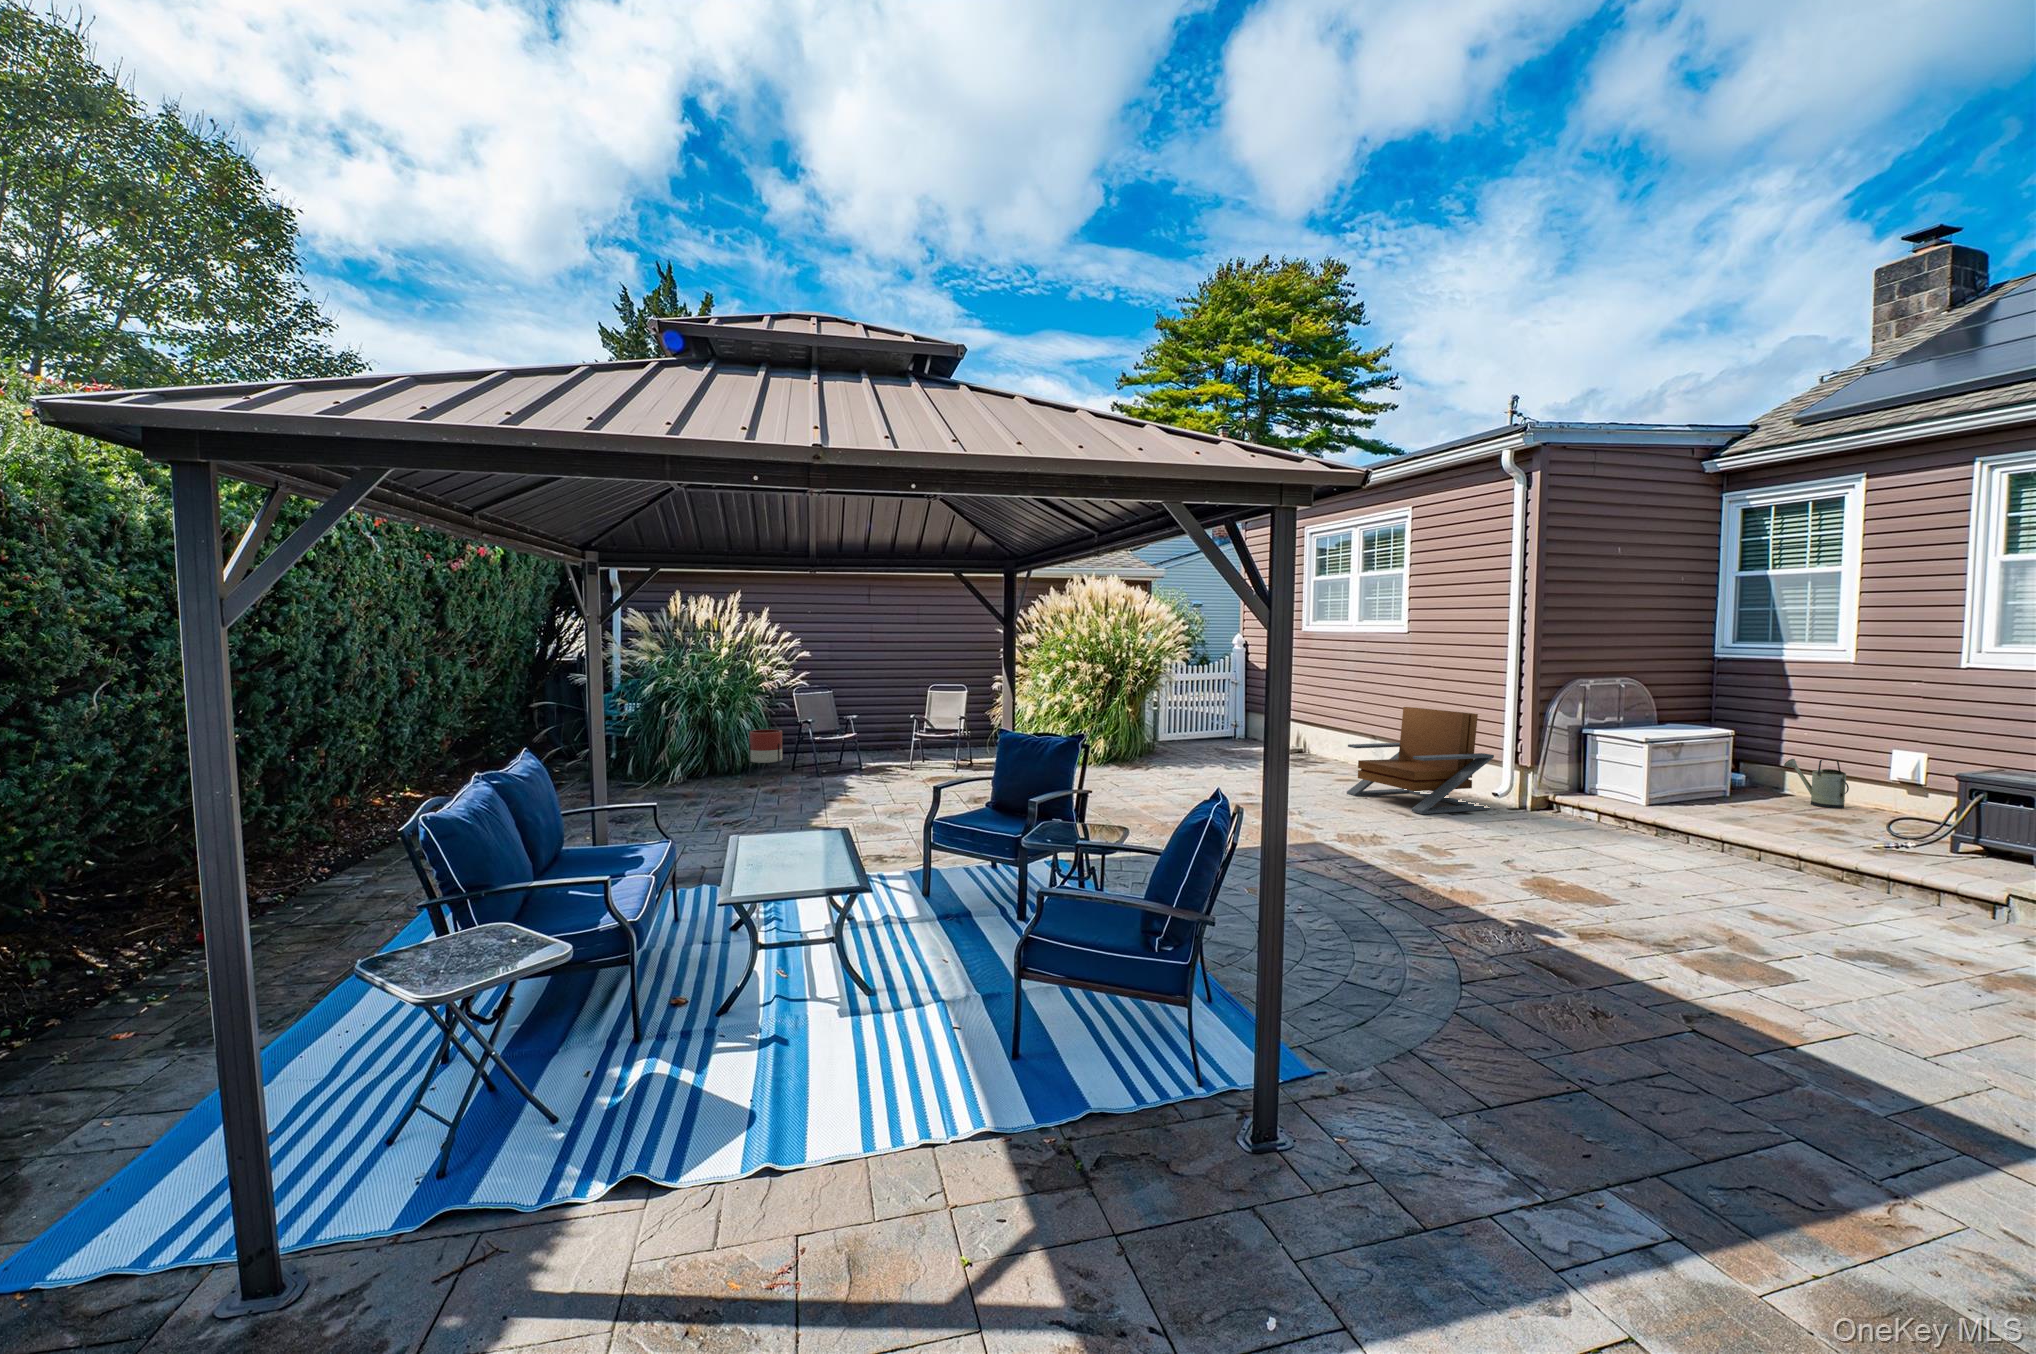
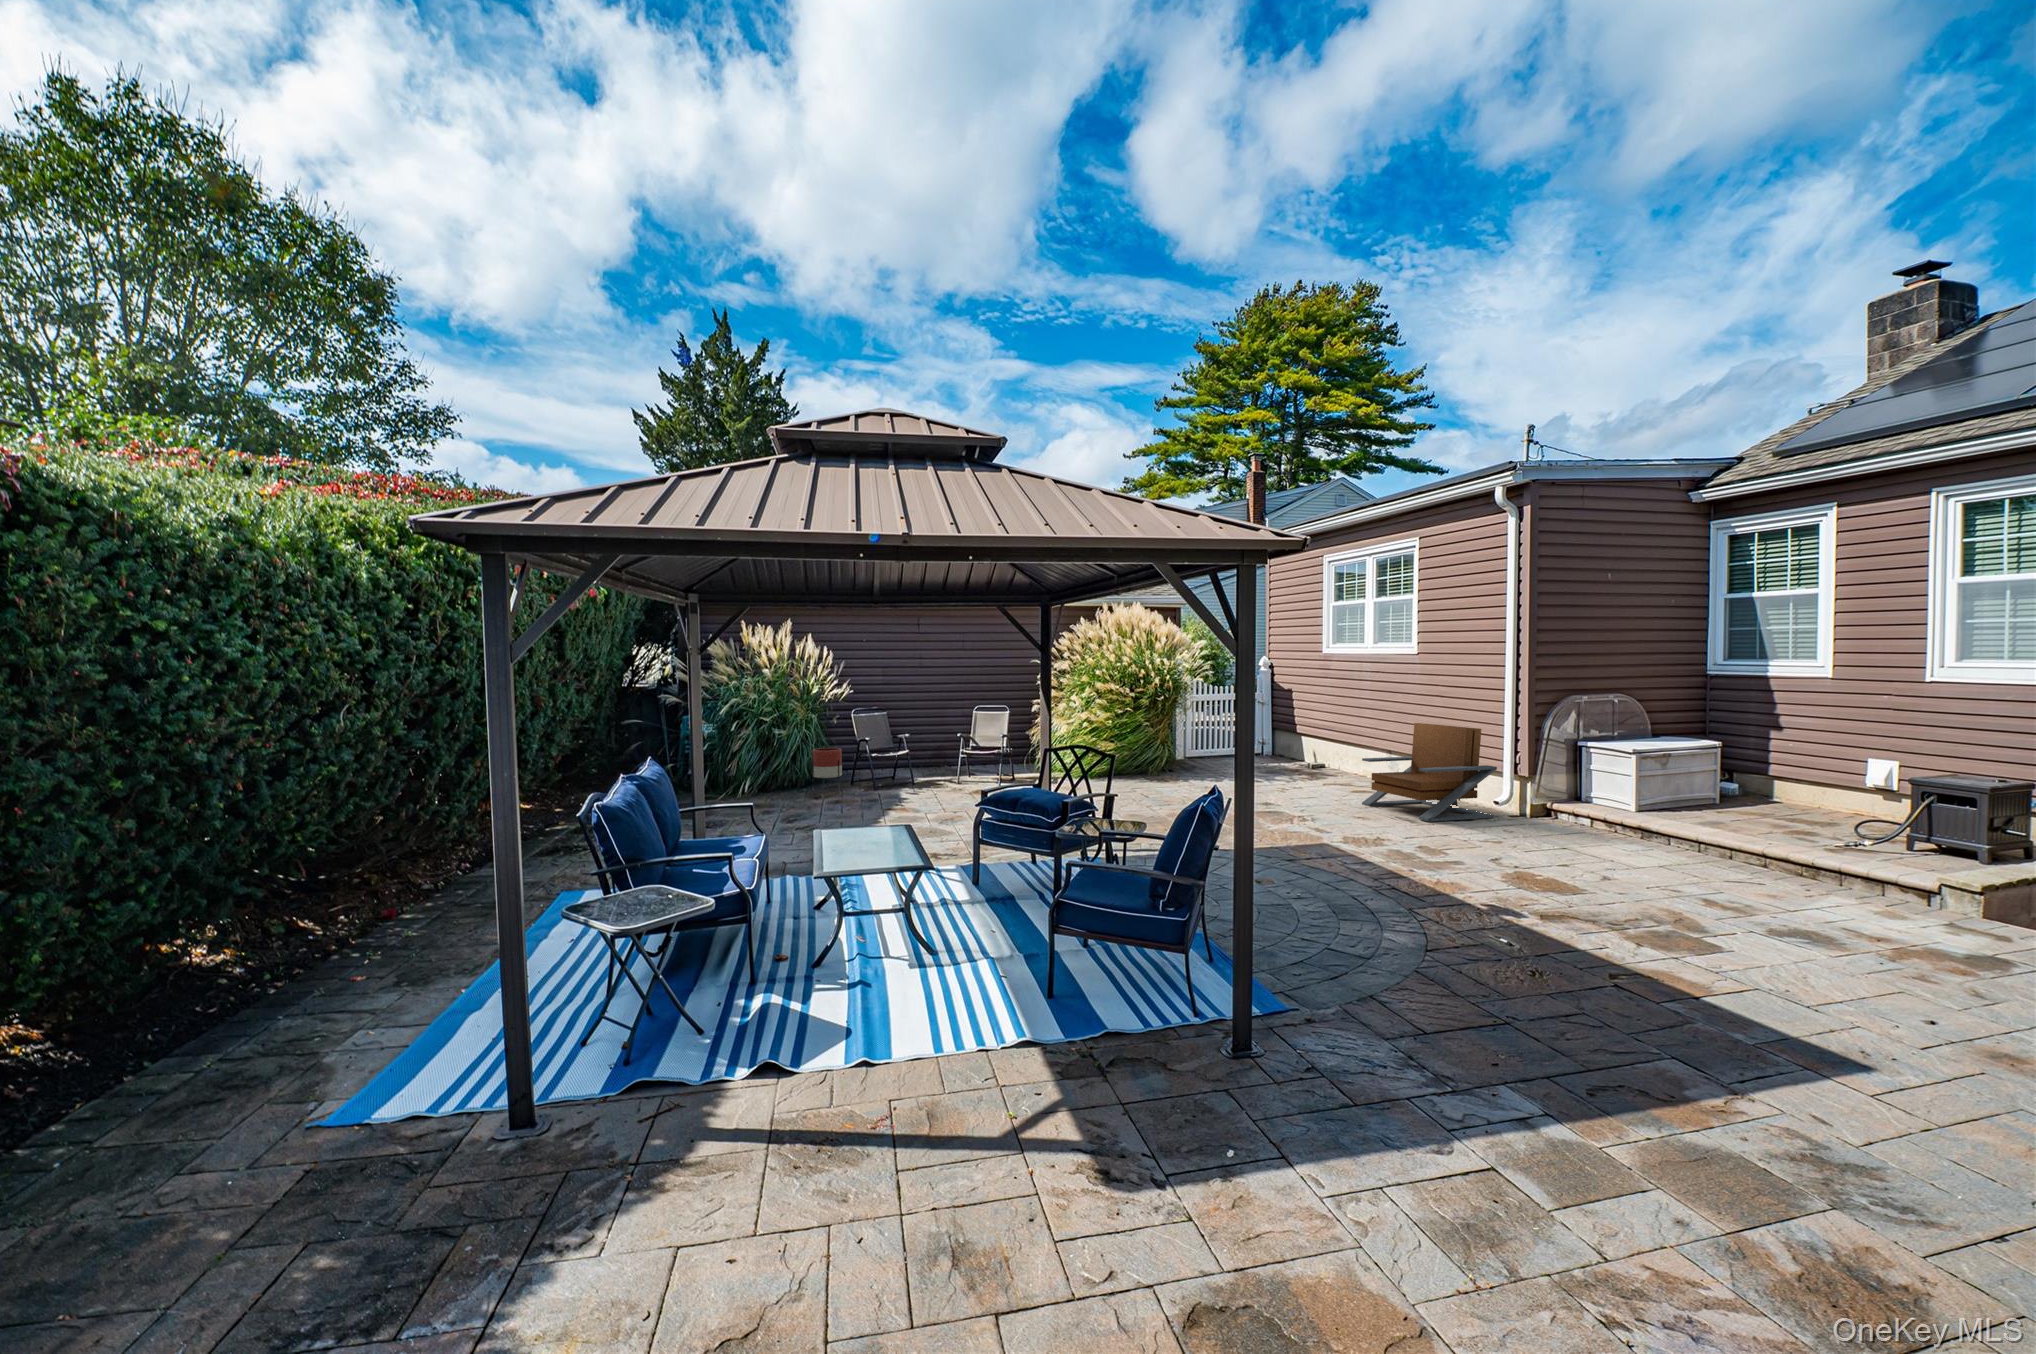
watering can: present [1784,759,1849,808] -> none [1774,769,1832,814]

